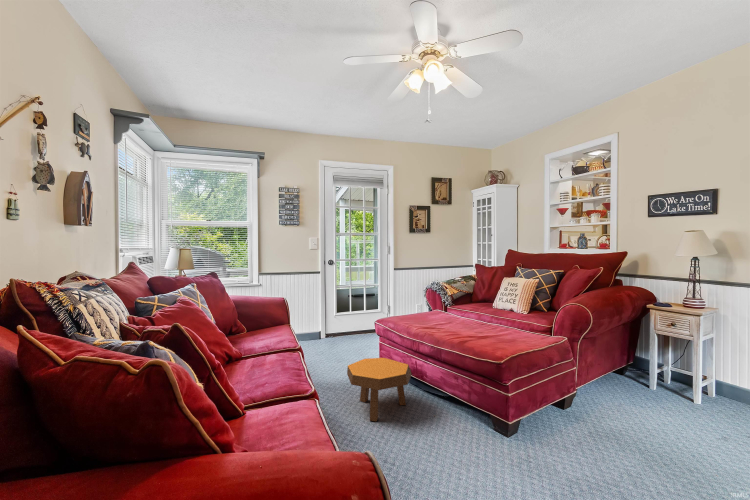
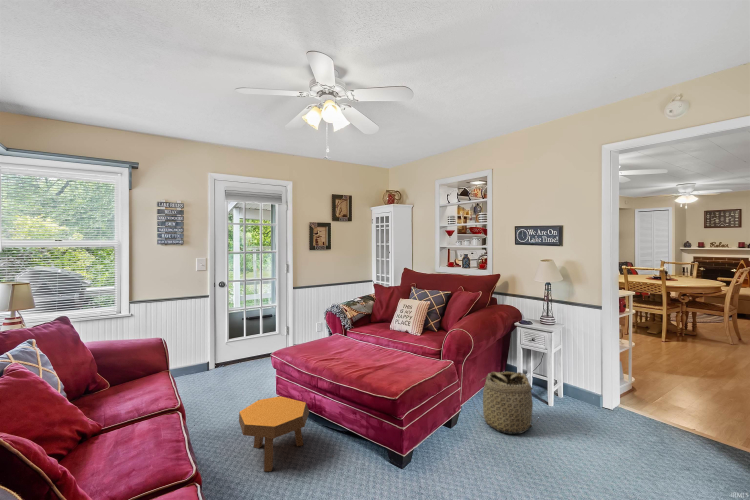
basket: none [592,352,681,424] -> present [483,372,533,433]

